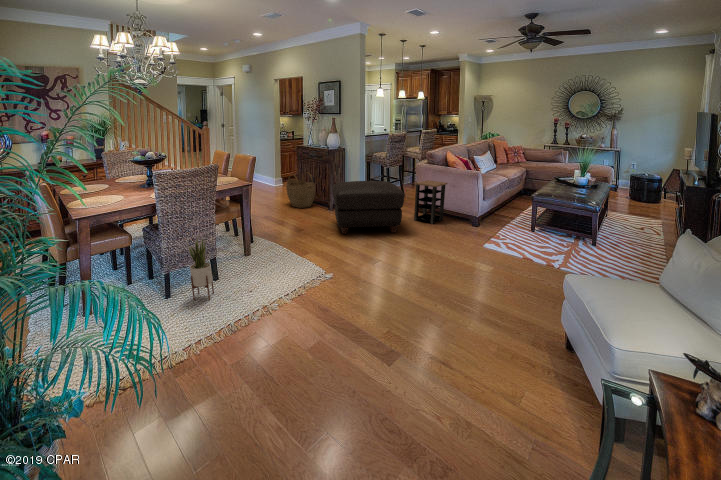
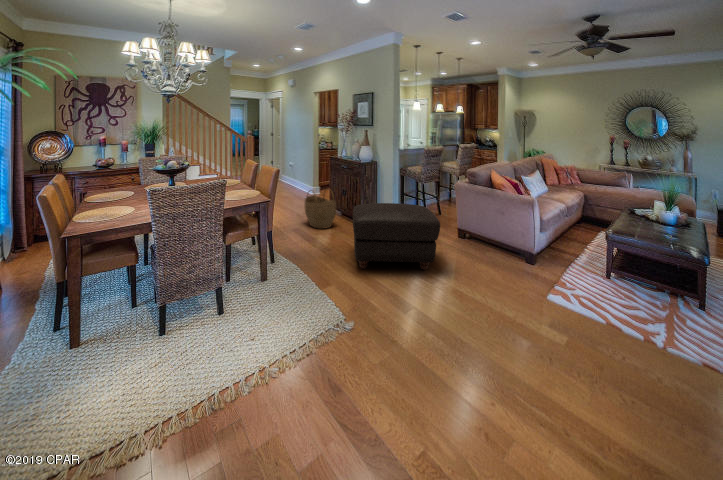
side table: present [414,180,448,224] -> none [450,204,494,259]
potted plant: present [187,237,214,300] -> none [102,289,159,383]

